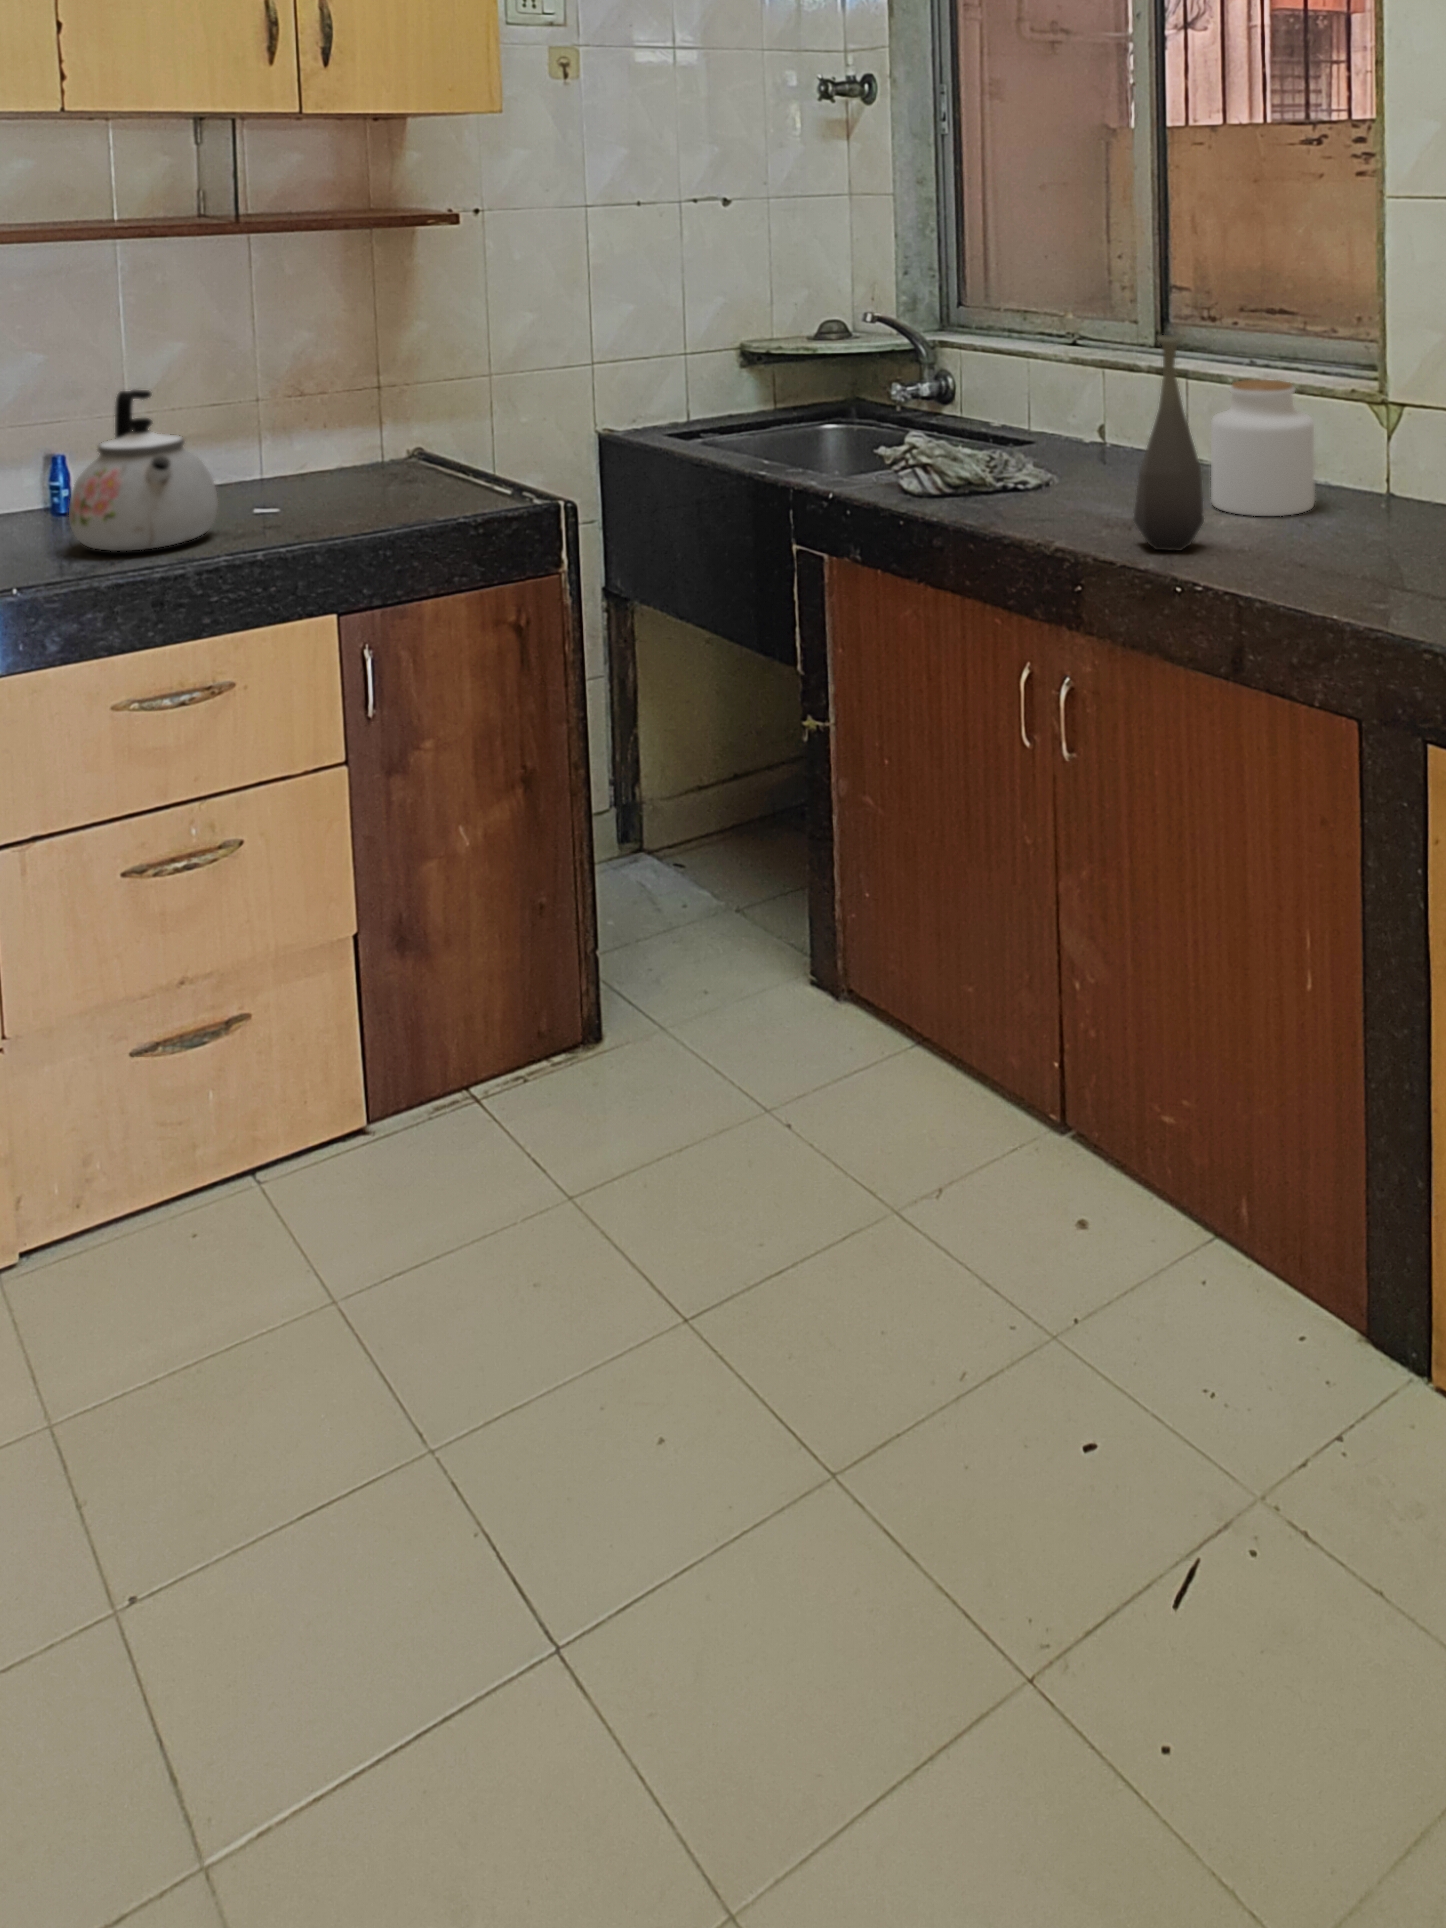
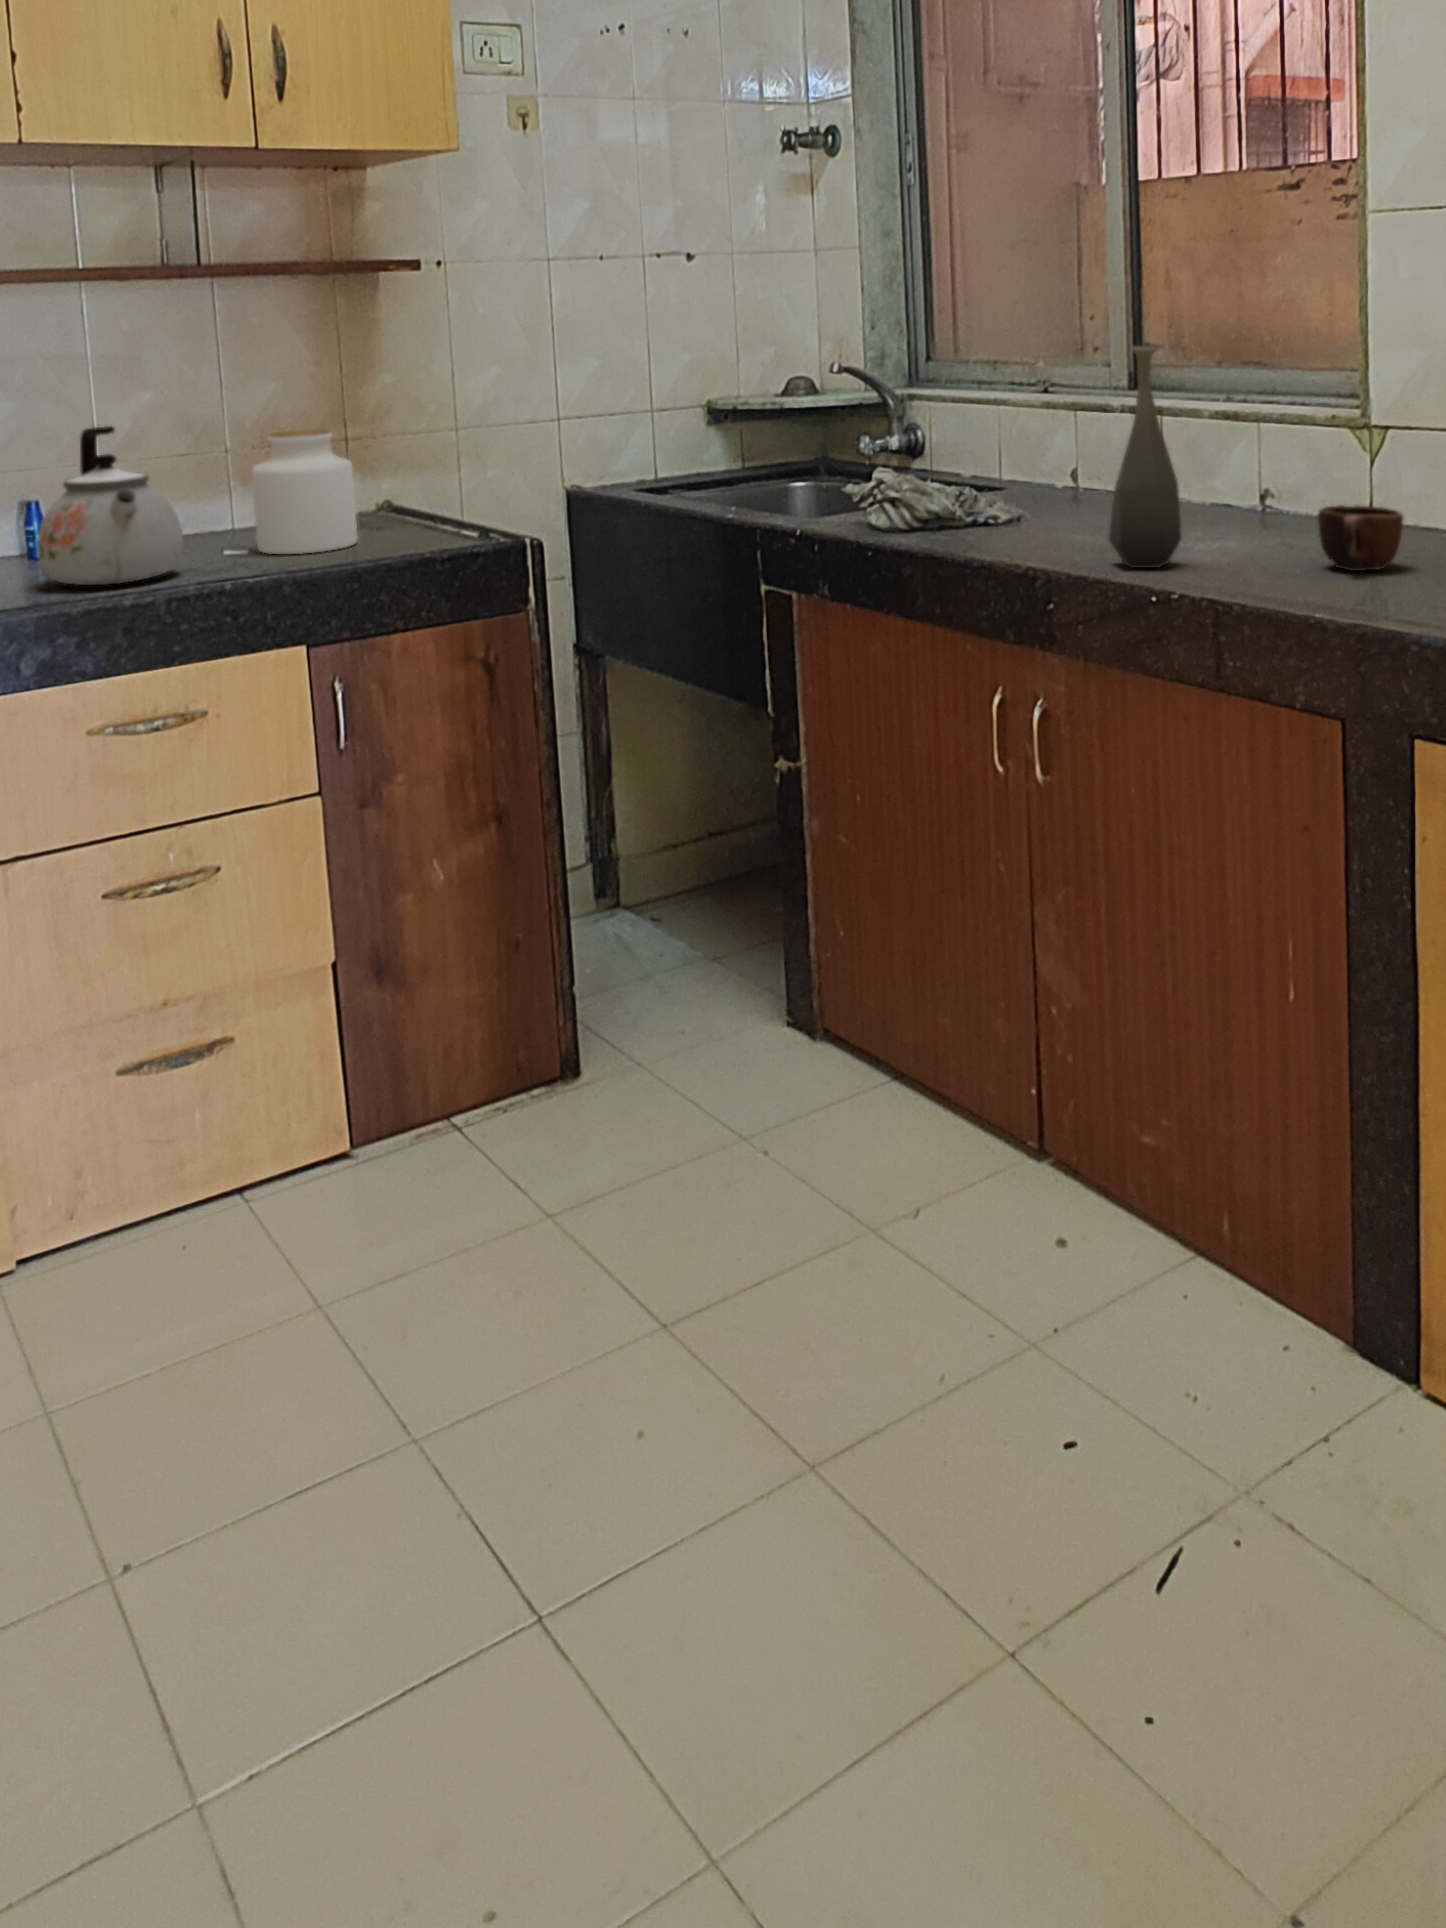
jar: present [1211,380,1315,516] -> present [252,429,357,554]
mug: none [1334,491,1415,559] -> present [1318,505,1403,571]

